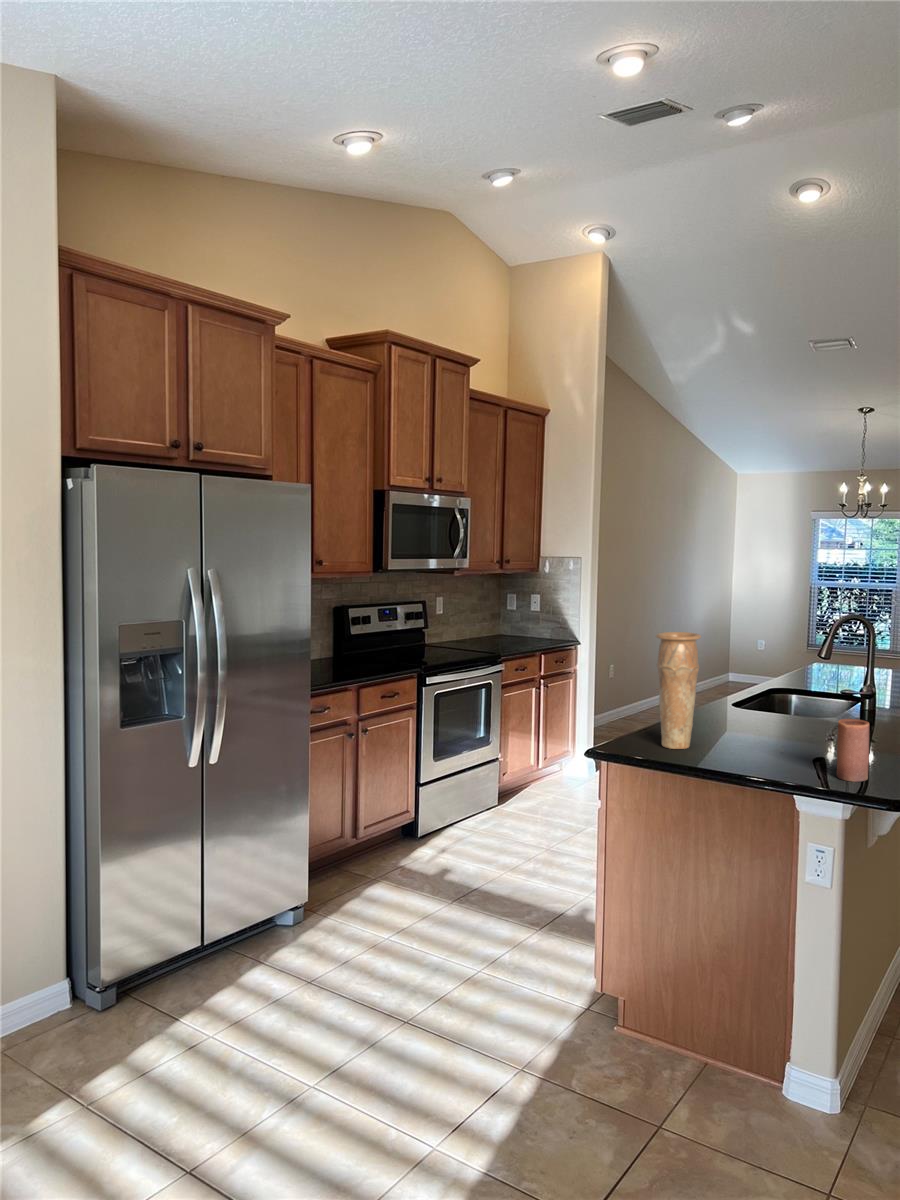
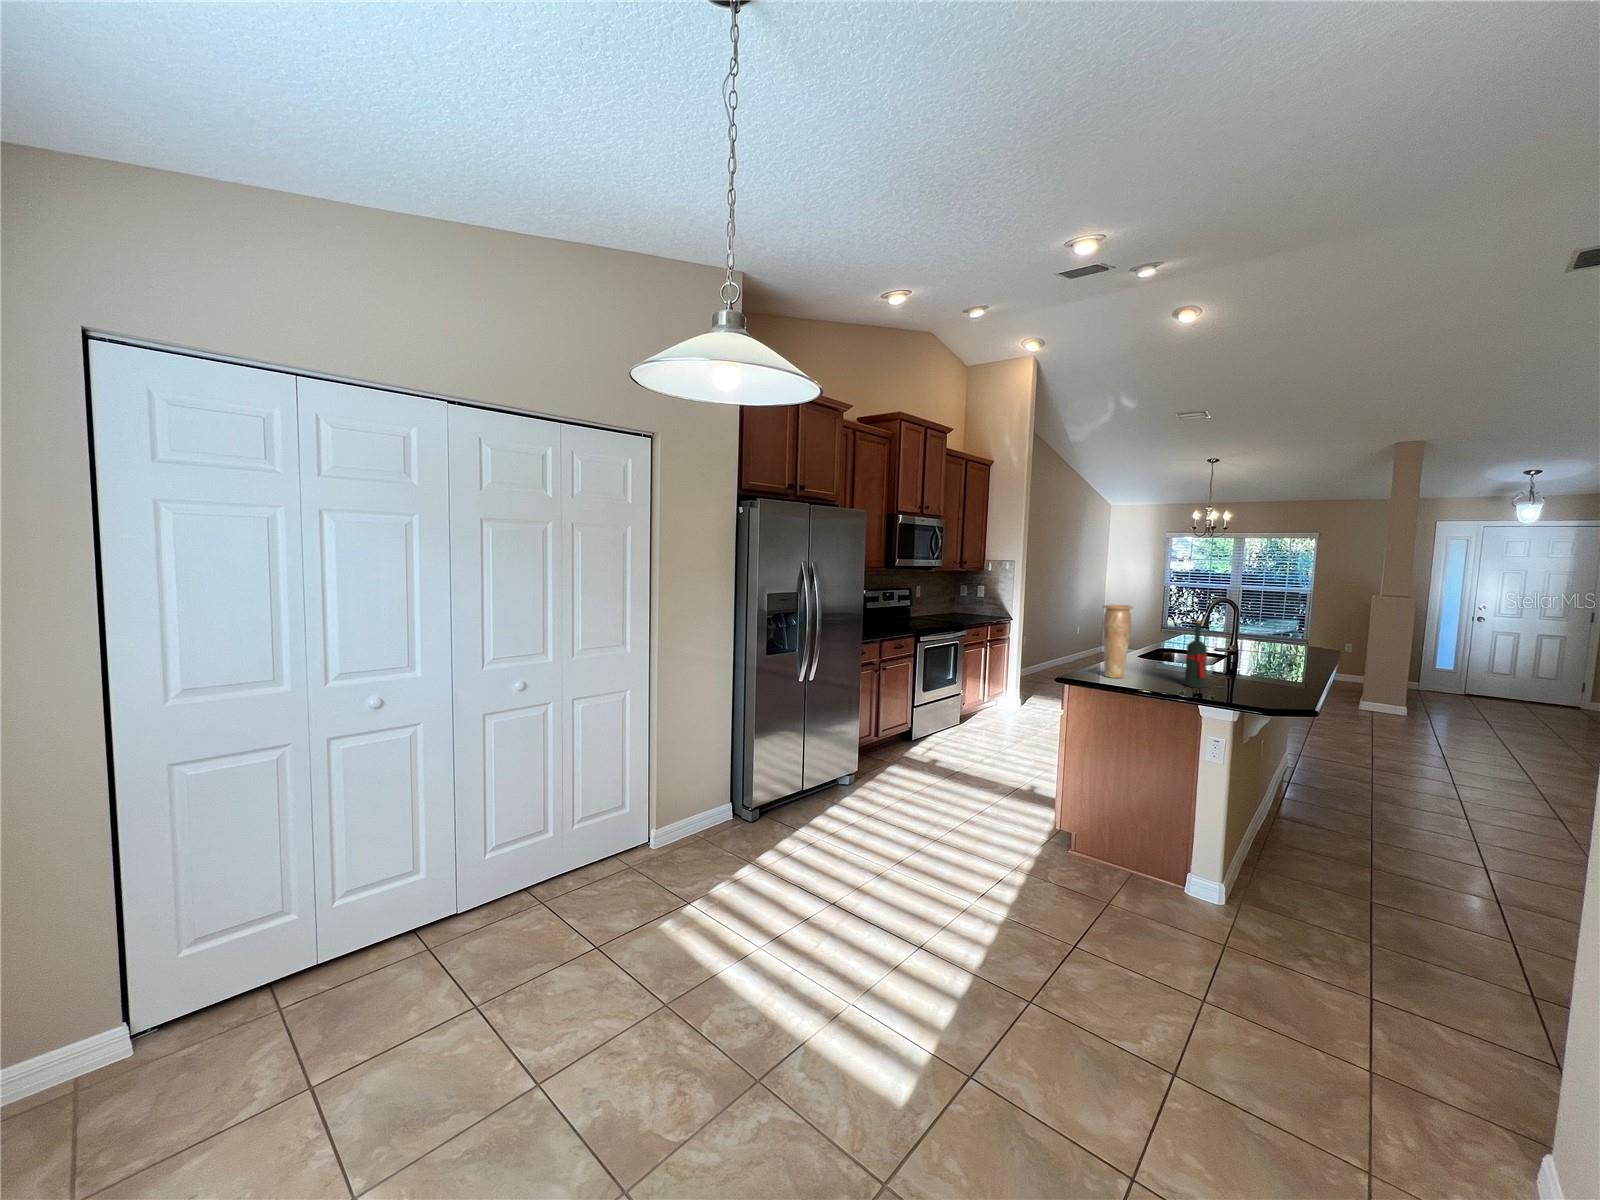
wine bottle: none [776,656,806,764] -> present [1185,620,1207,688]
candle: present [837,719,869,782] -> none [1229,659,1253,697]

